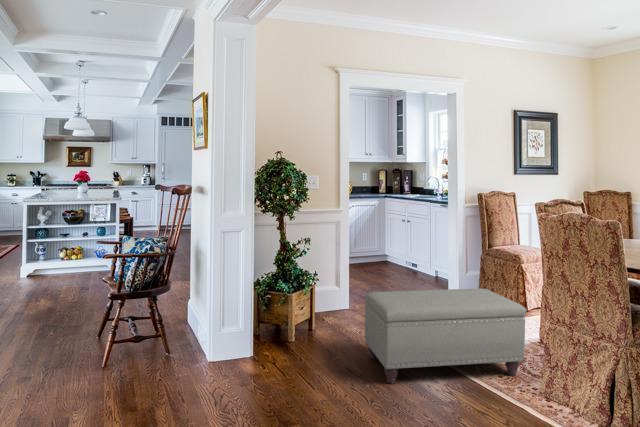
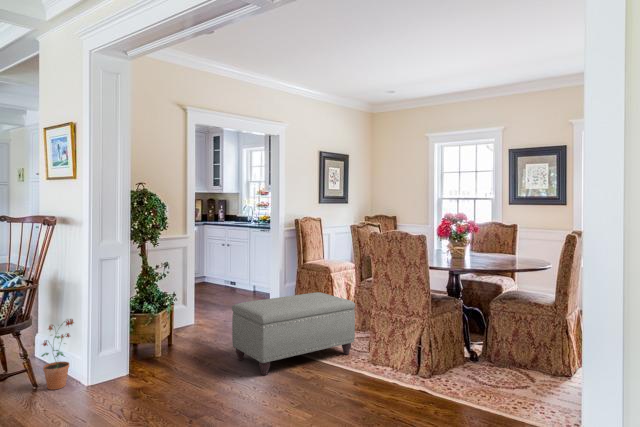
potted plant: none [168,290,201,359] -> present [42,319,74,390]

